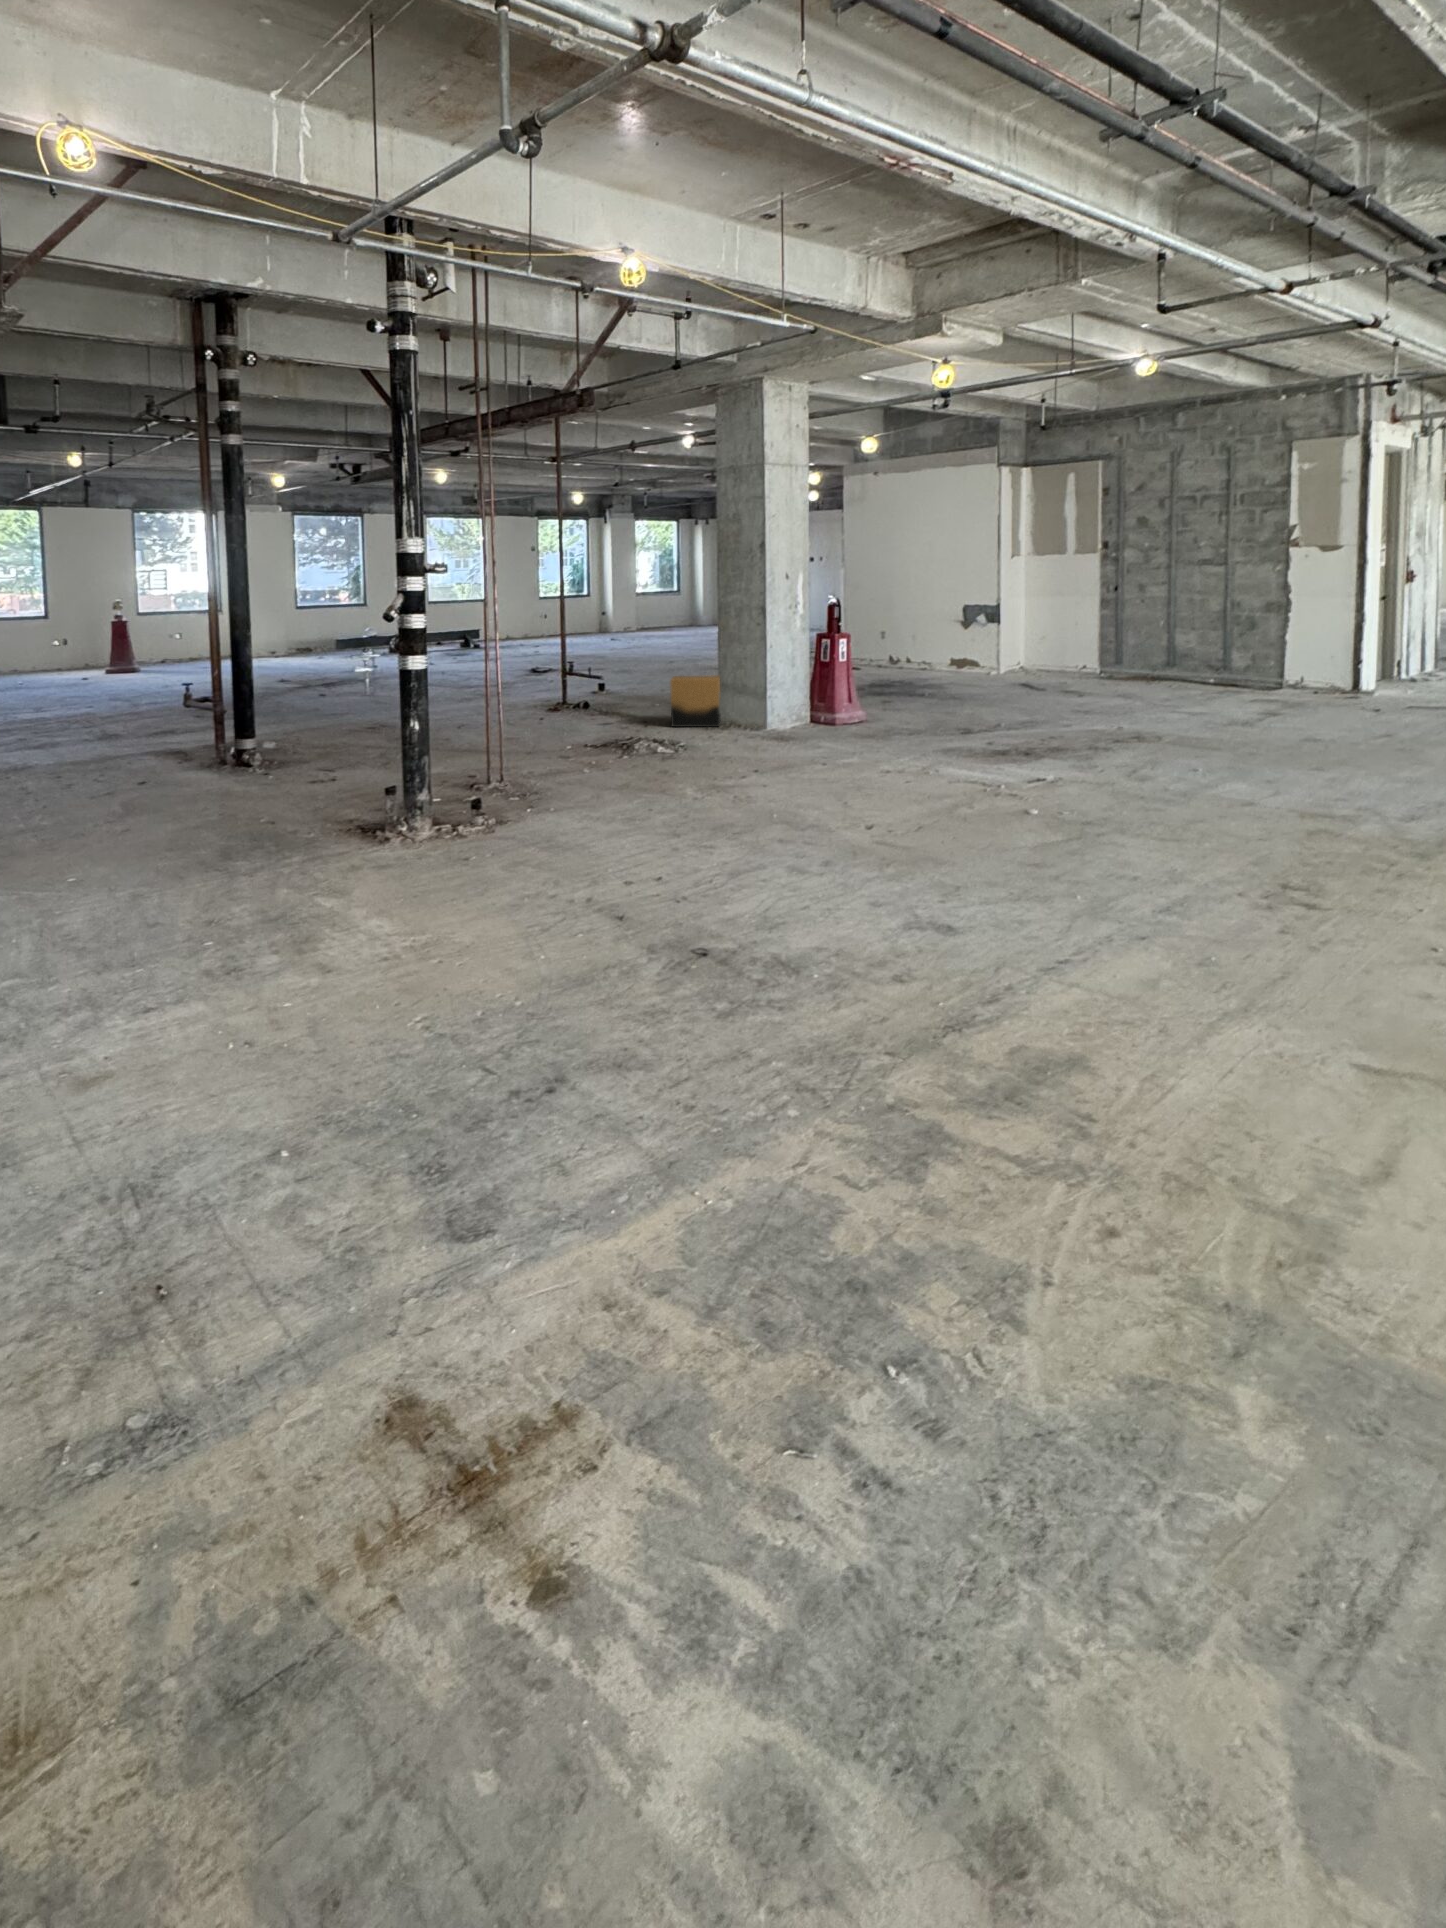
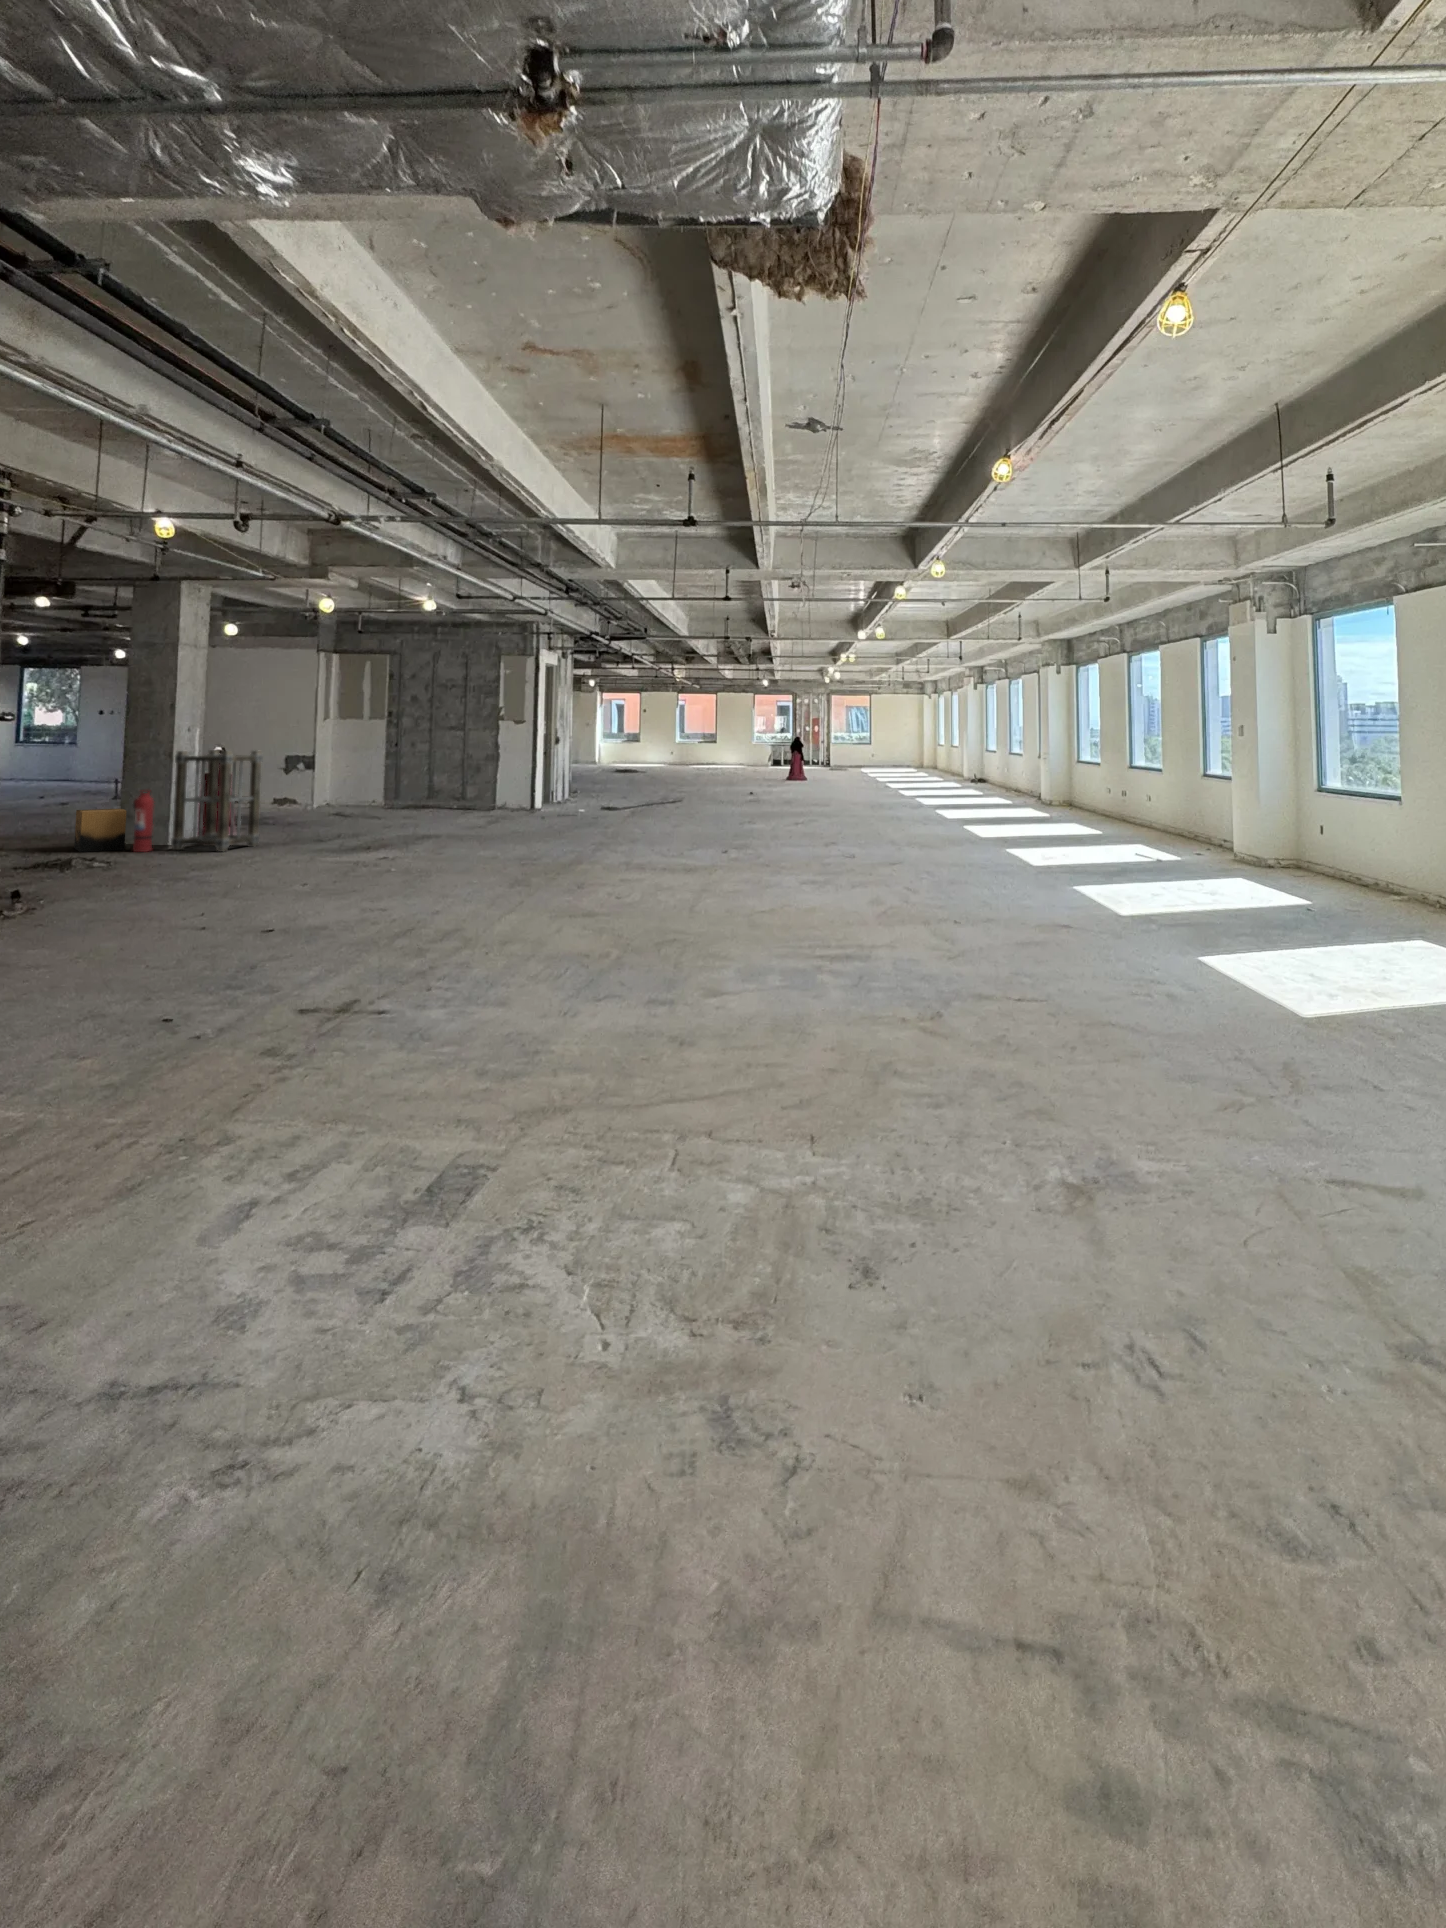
shelving unit: none [763,602,876,740] -> present [171,750,263,852]
fire extinguisher: none [722,655,745,732] -> present [133,791,154,852]

